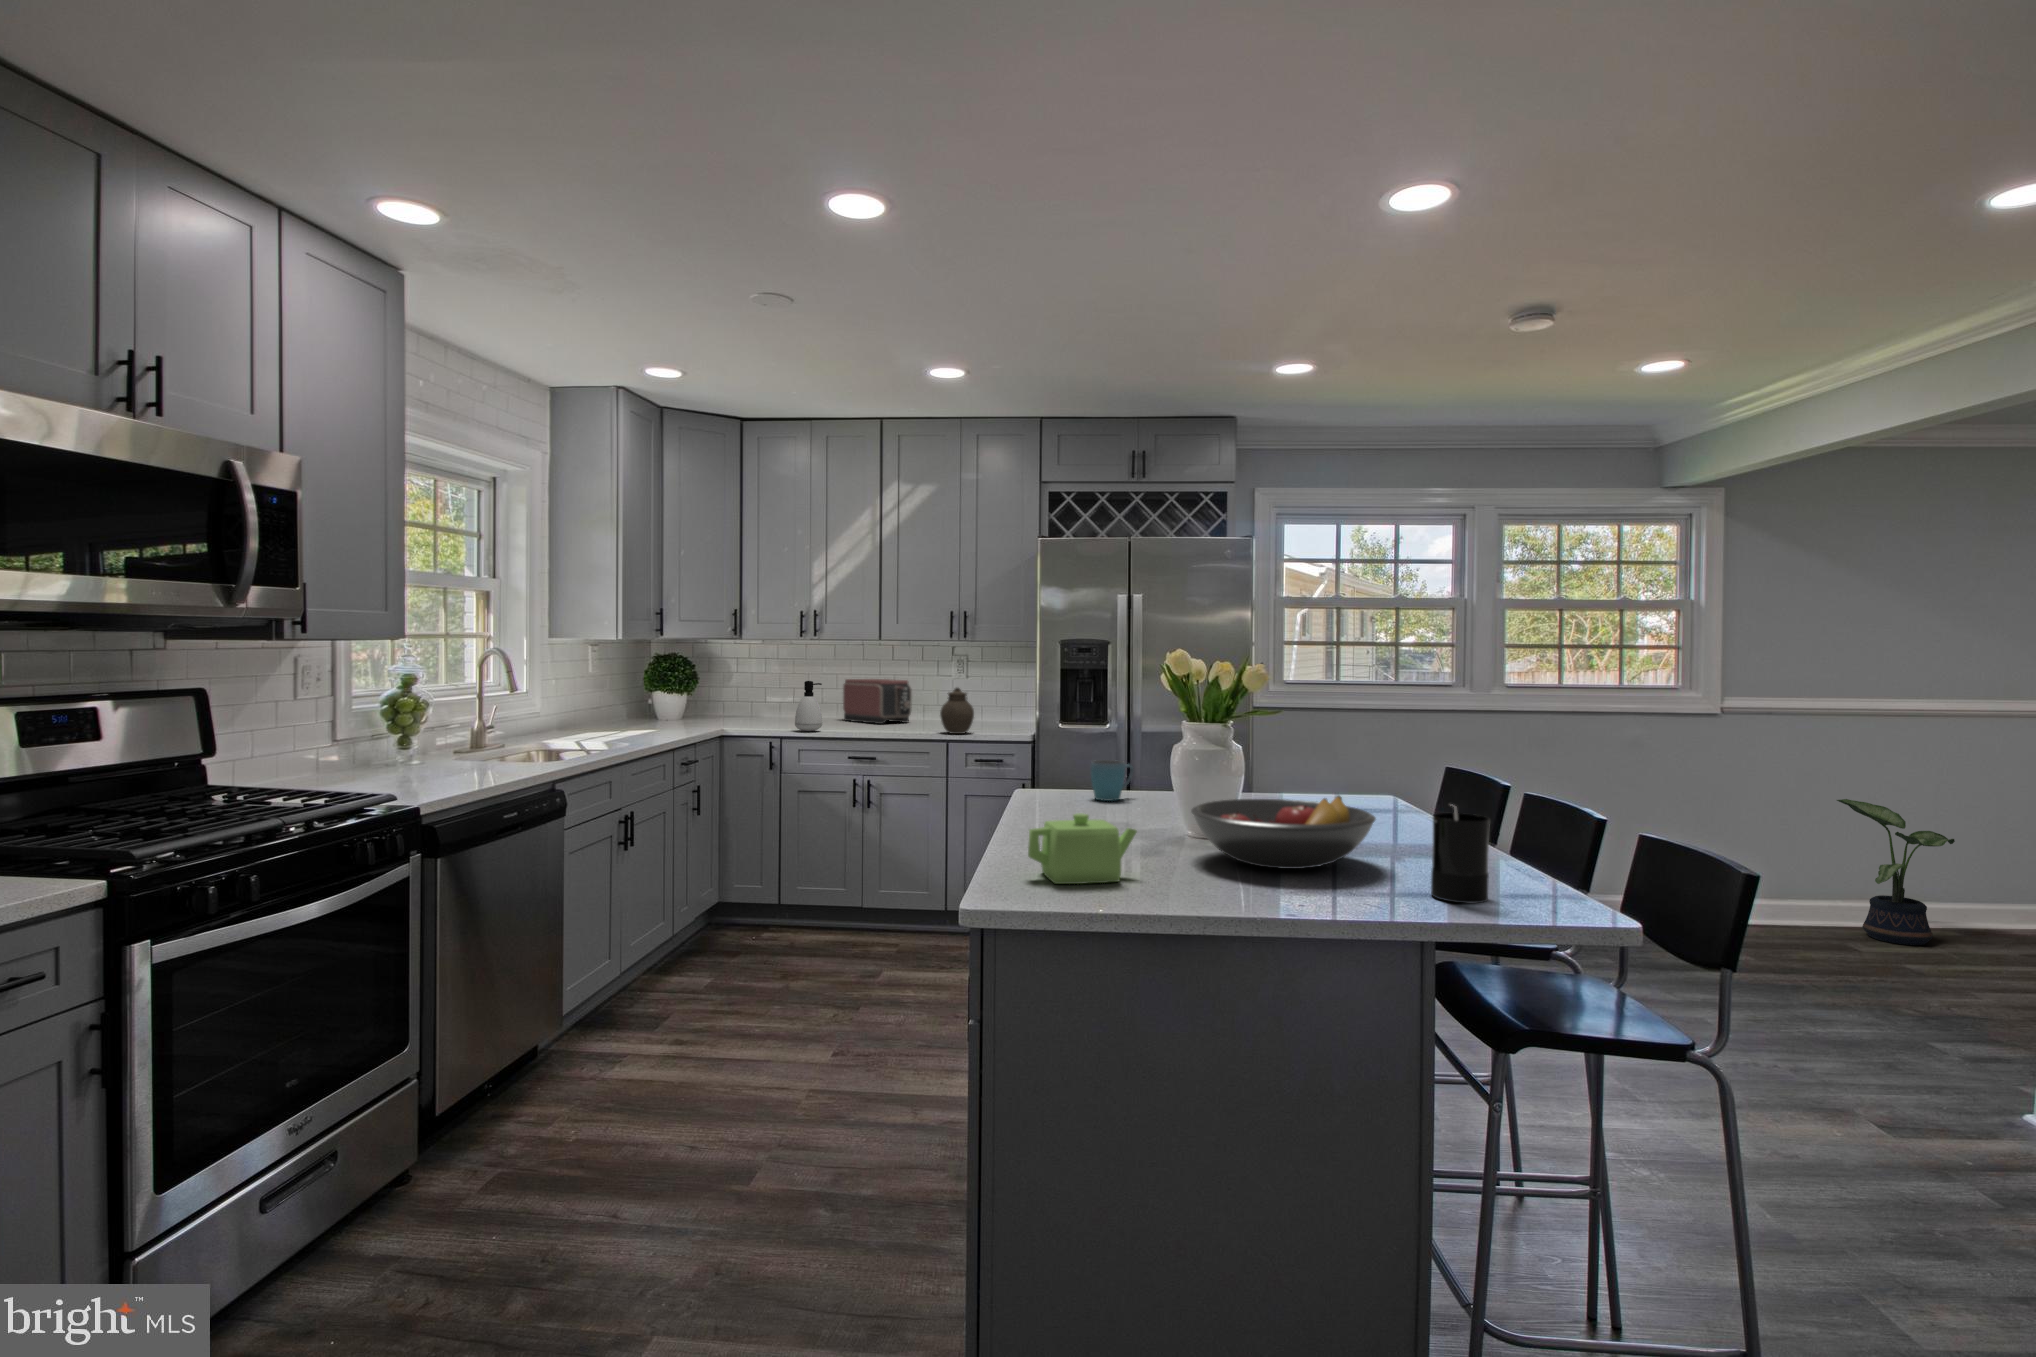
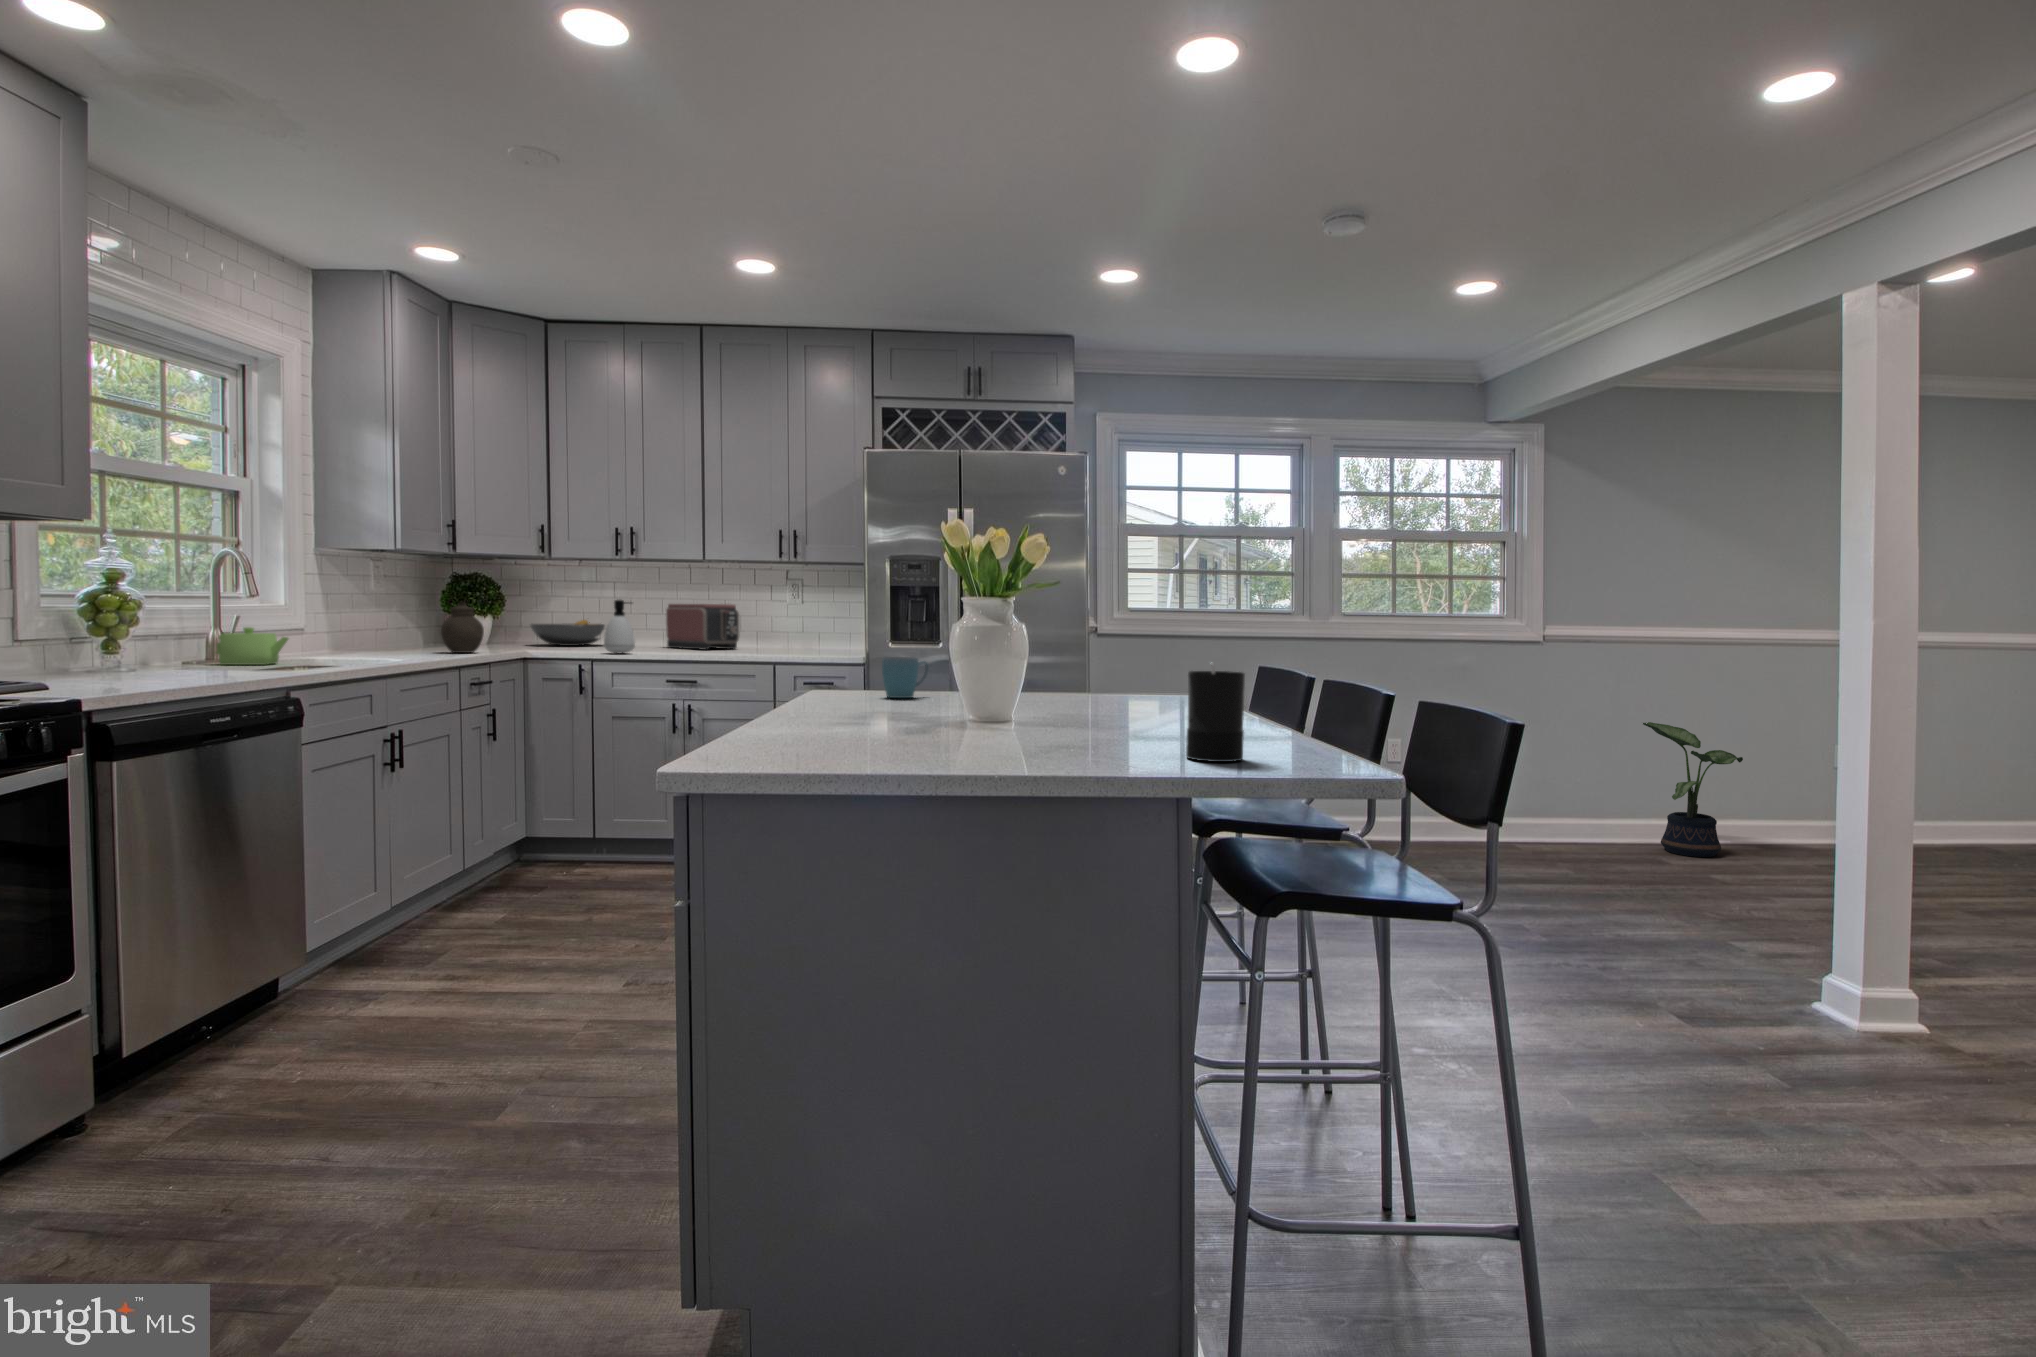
jar: present [940,688,974,734] -> present [441,602,484,653]
fruit bowl: present [1191,796,1376,869] -> present [530,620,605,646]
teapot: present [1028,814,1137,884] -> present [216,627,288,665]

